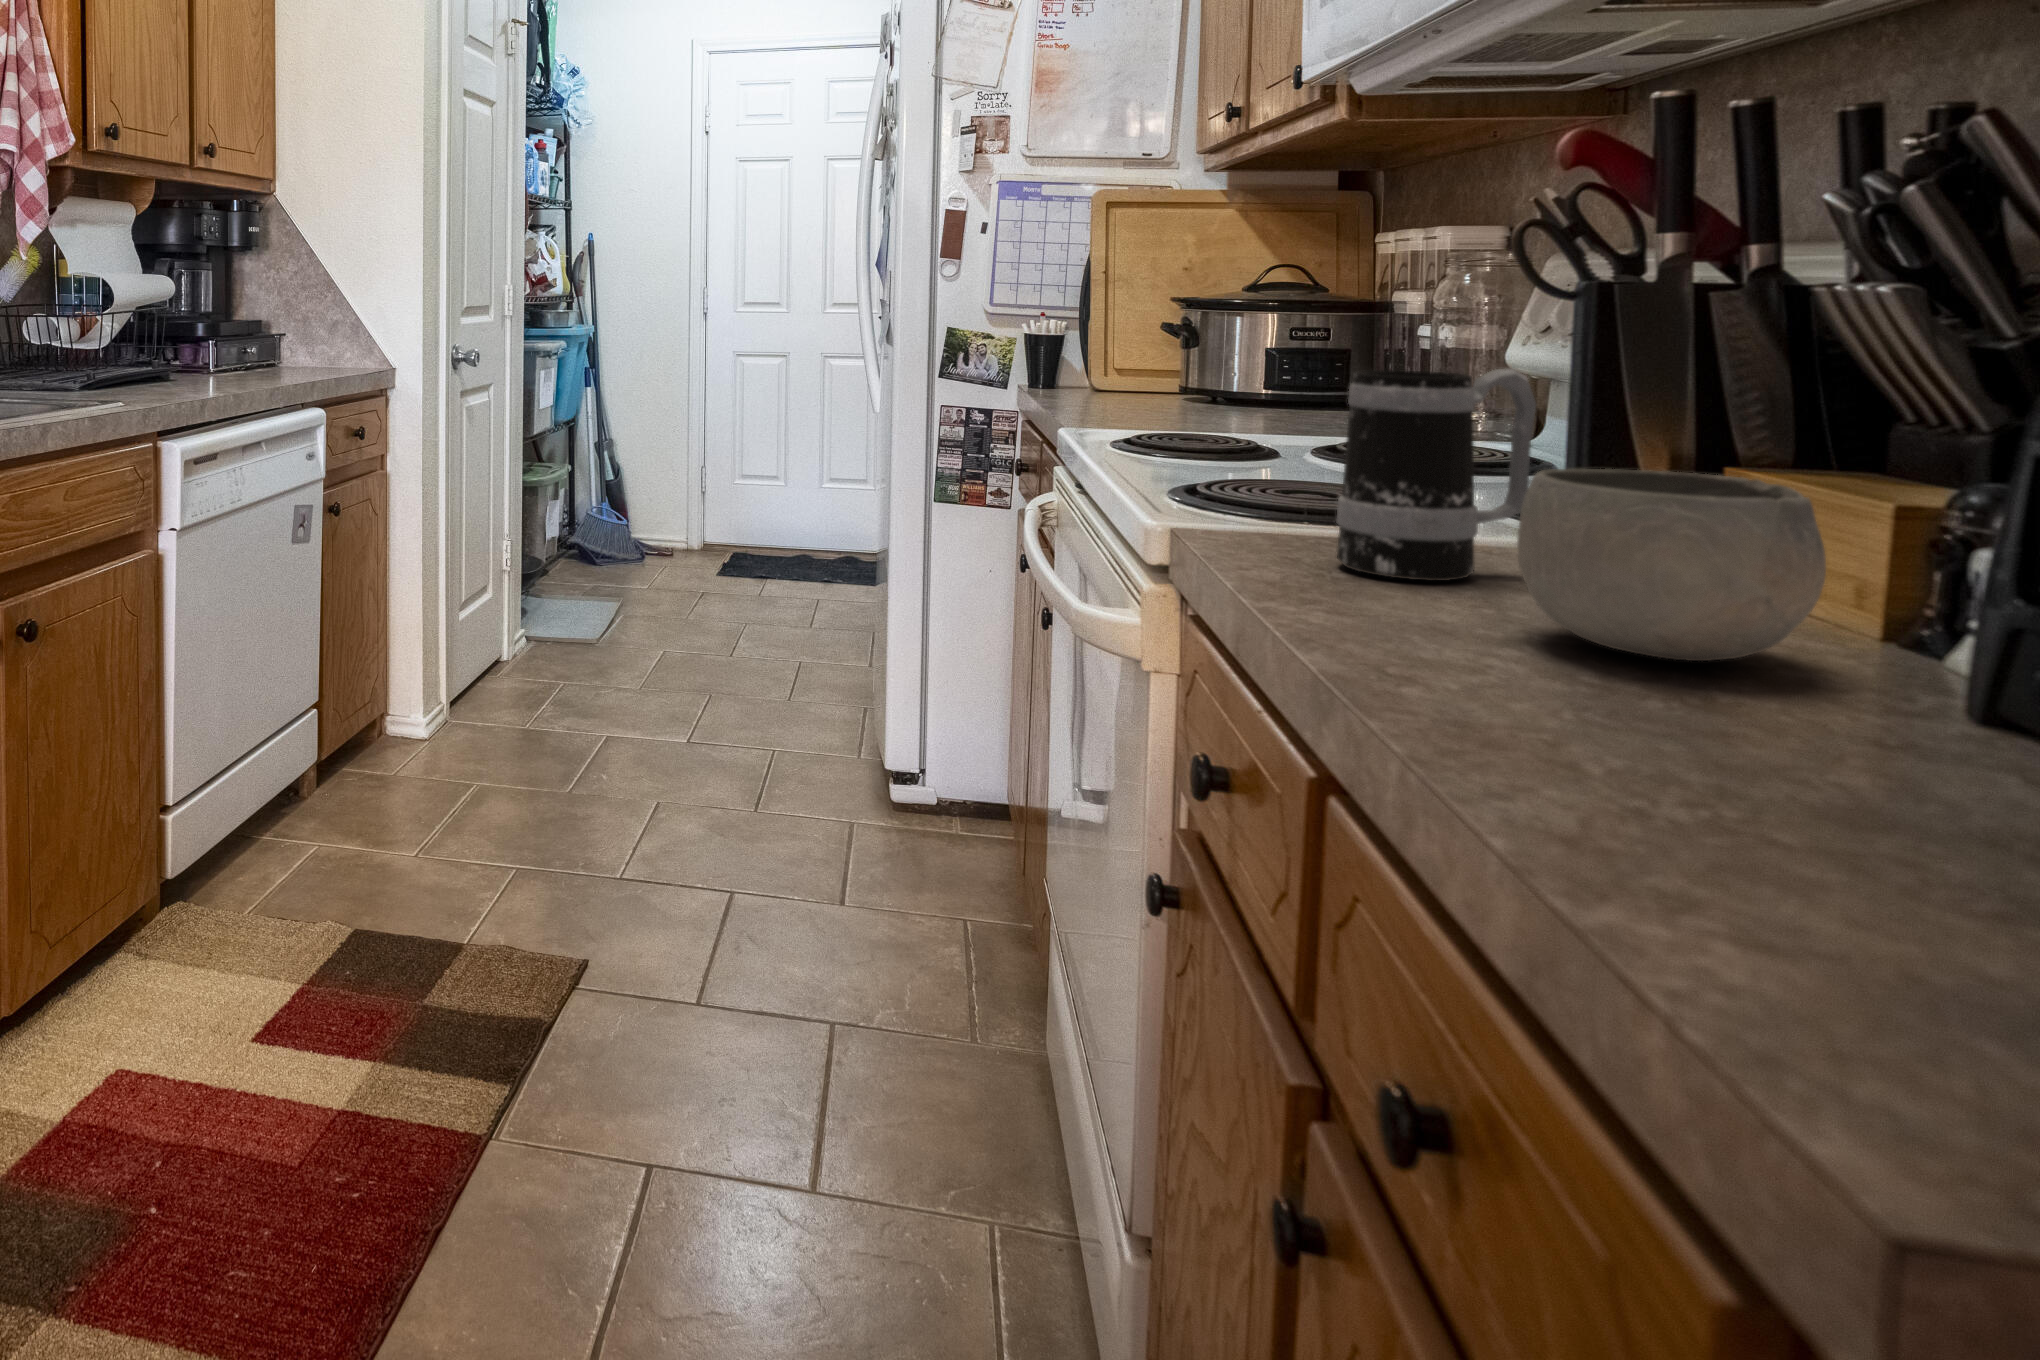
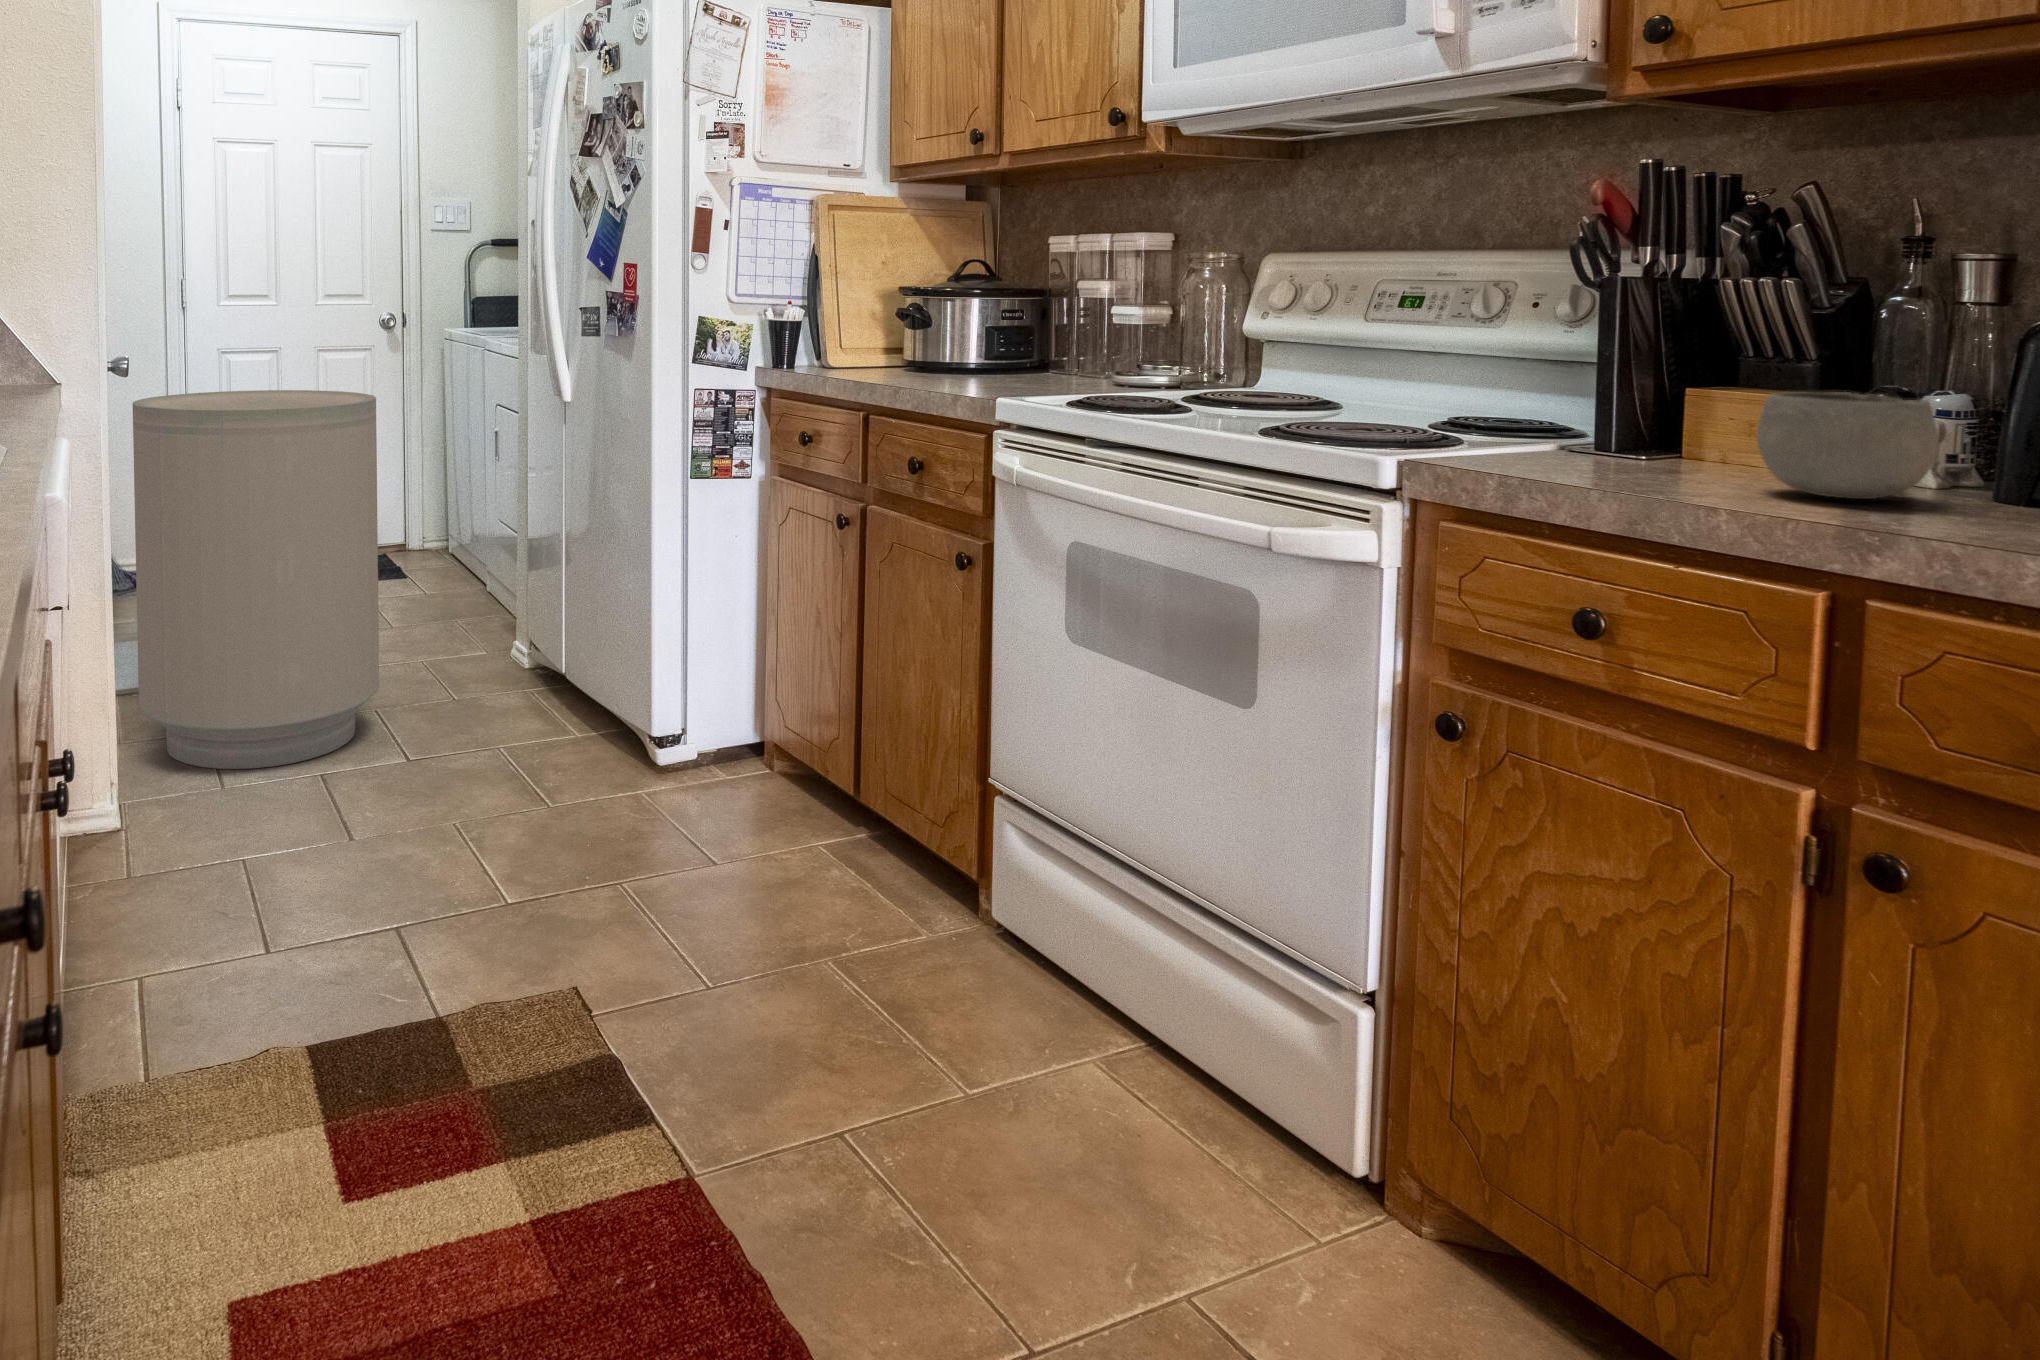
mug: present [1337,369,1536,581] -> none [1540,335,1638,476]
trash can: none [491,385,698,720] -> present [133,390,379,769]

